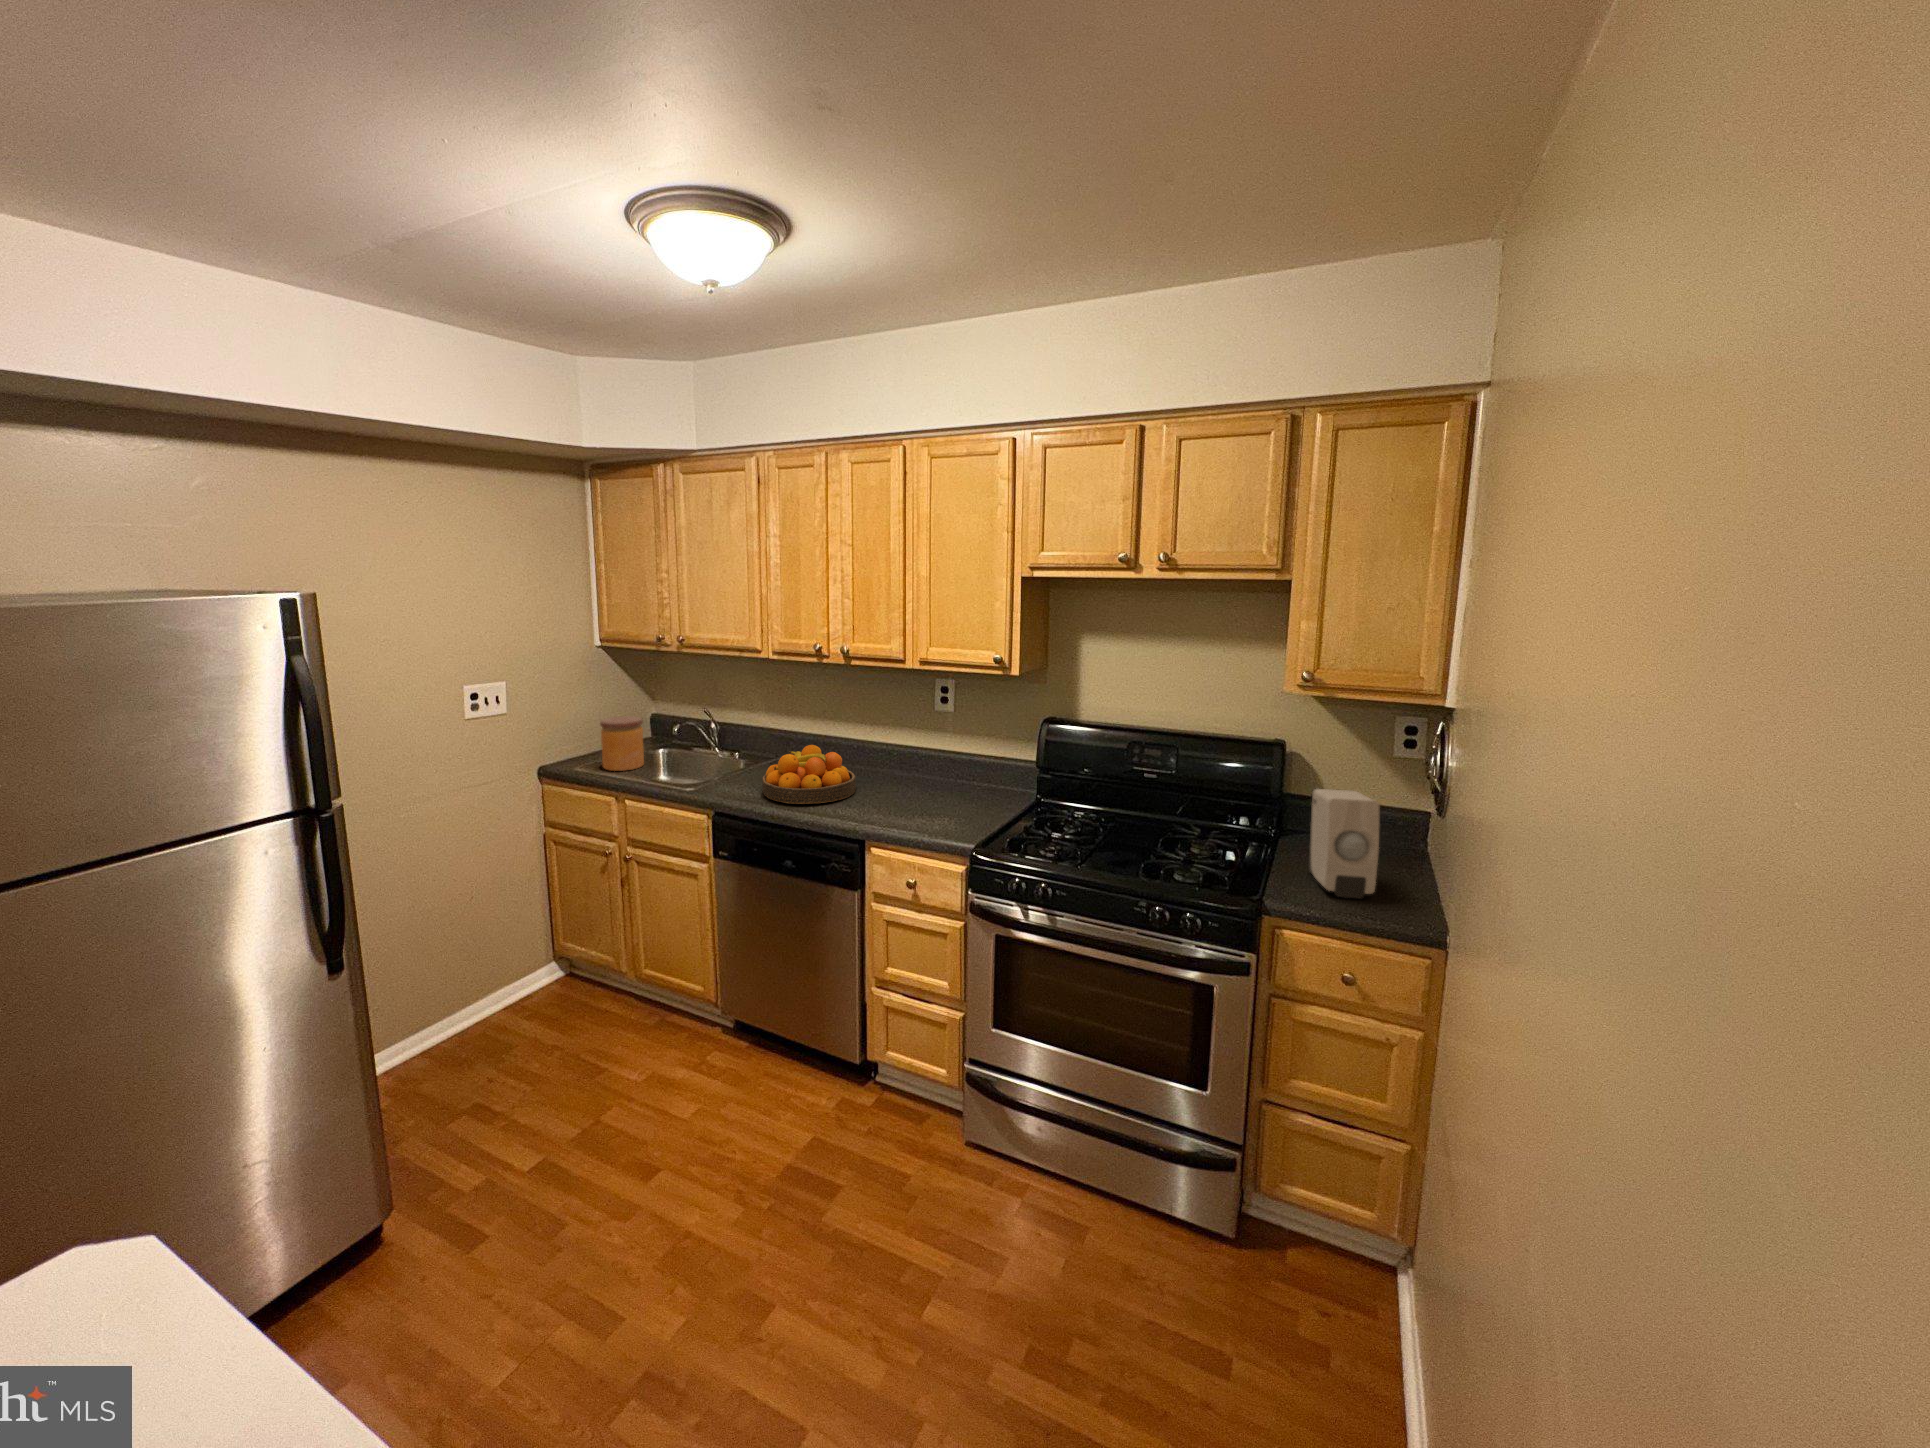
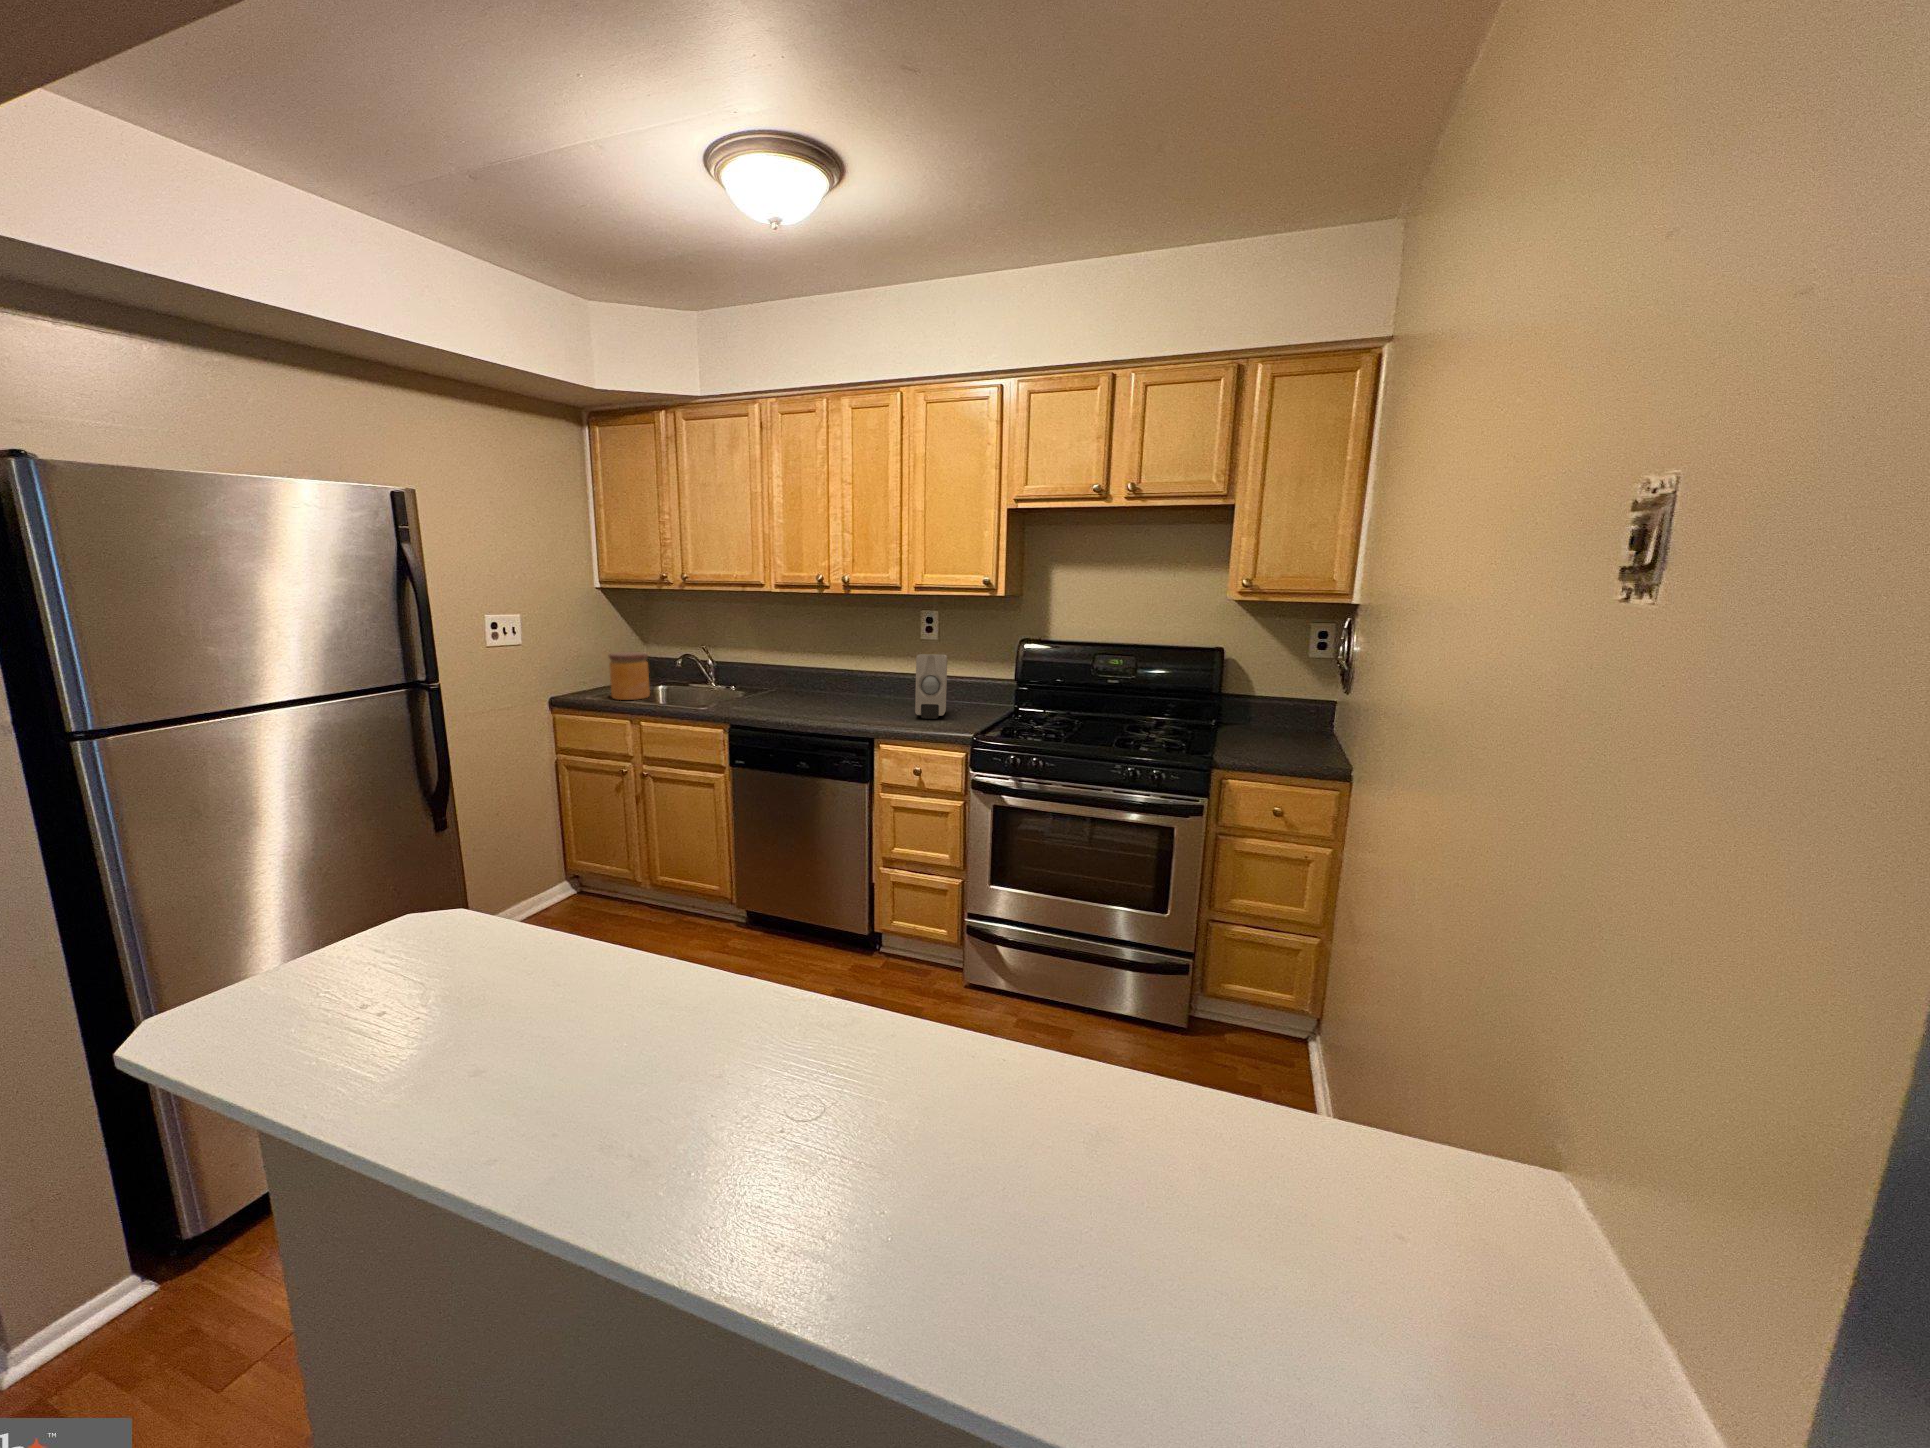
fruit bowl: present [762,745,856,804] -> none [771,669,854,715]
soap dispenser: present [1308,788,1379,899] -> present [915,654,947,719]

